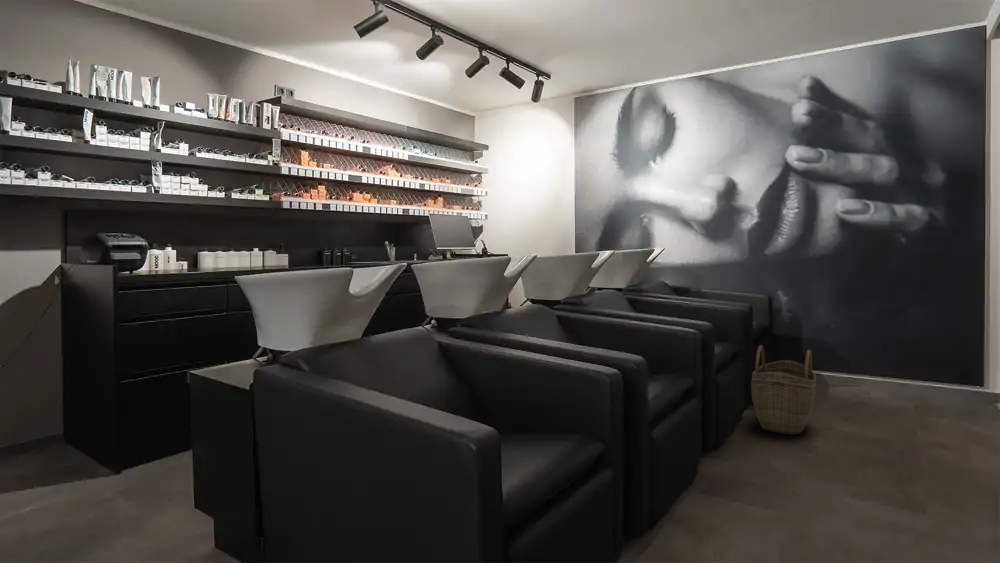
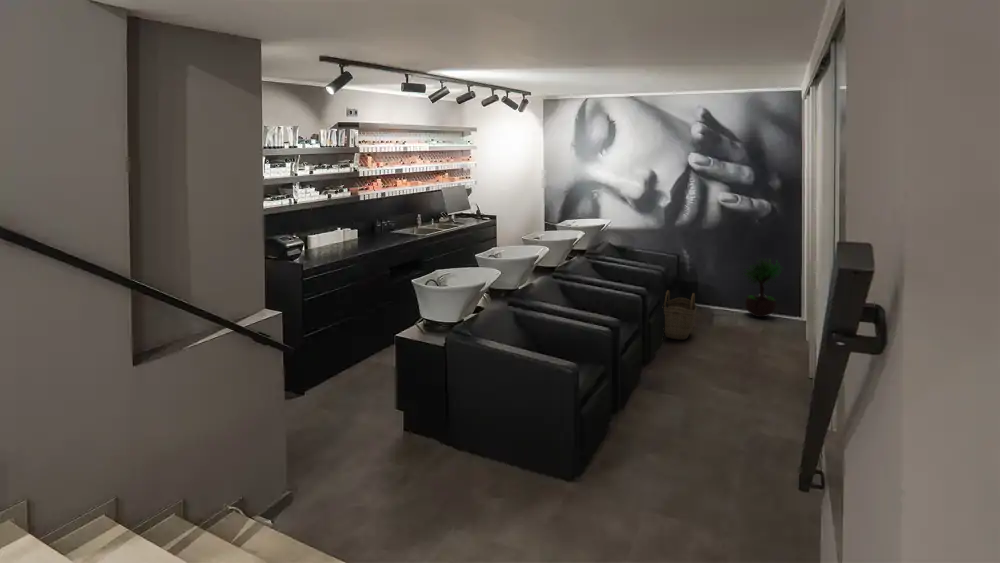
potted tree: none [890,292,975,402] -> present [745,260,780,317]

